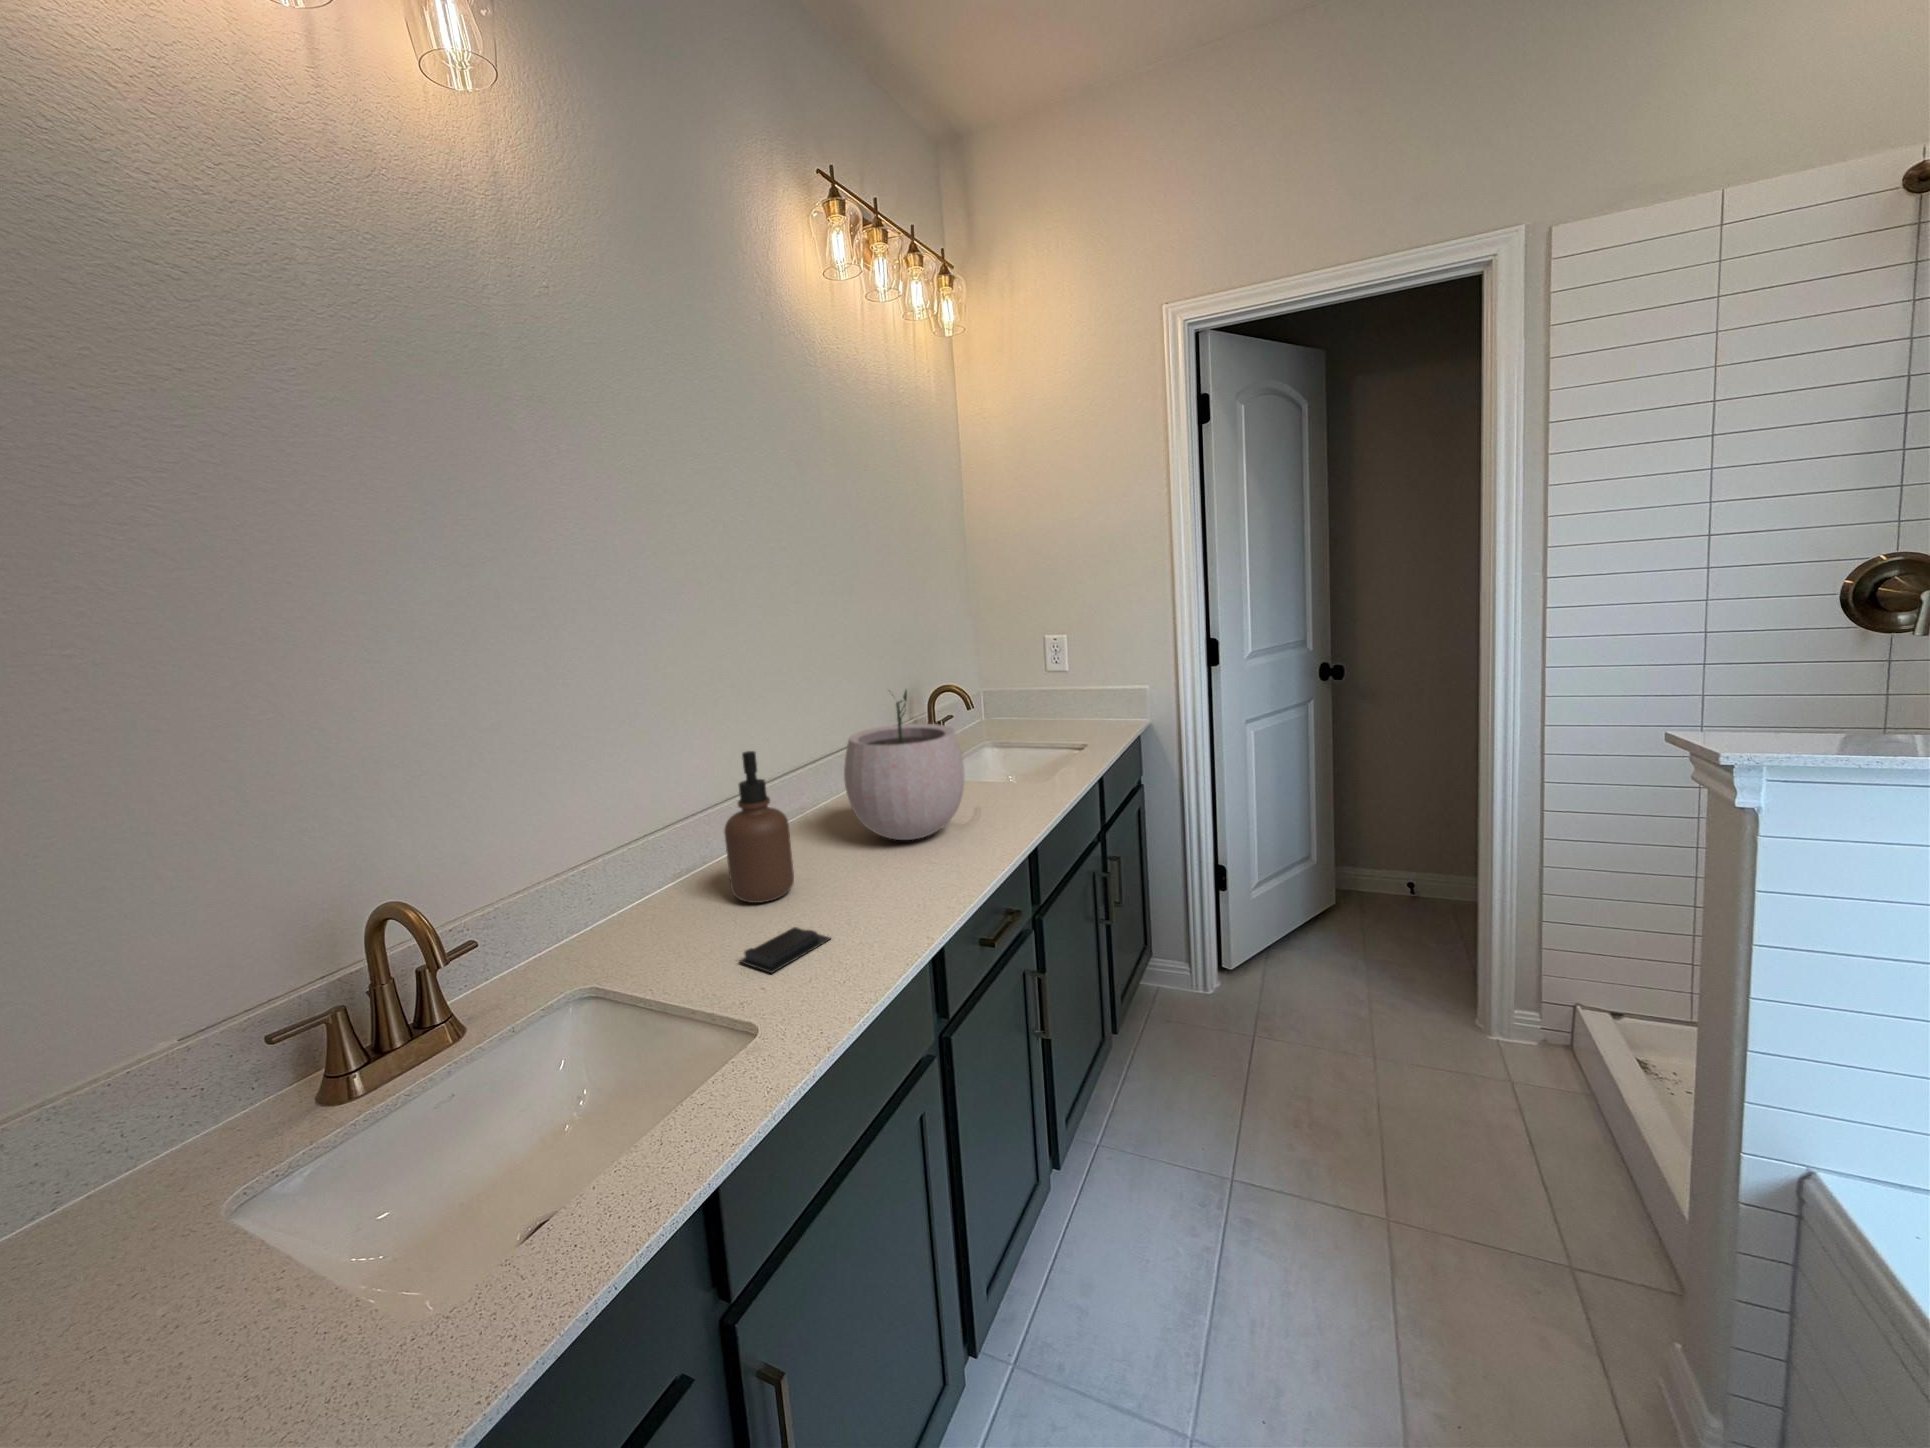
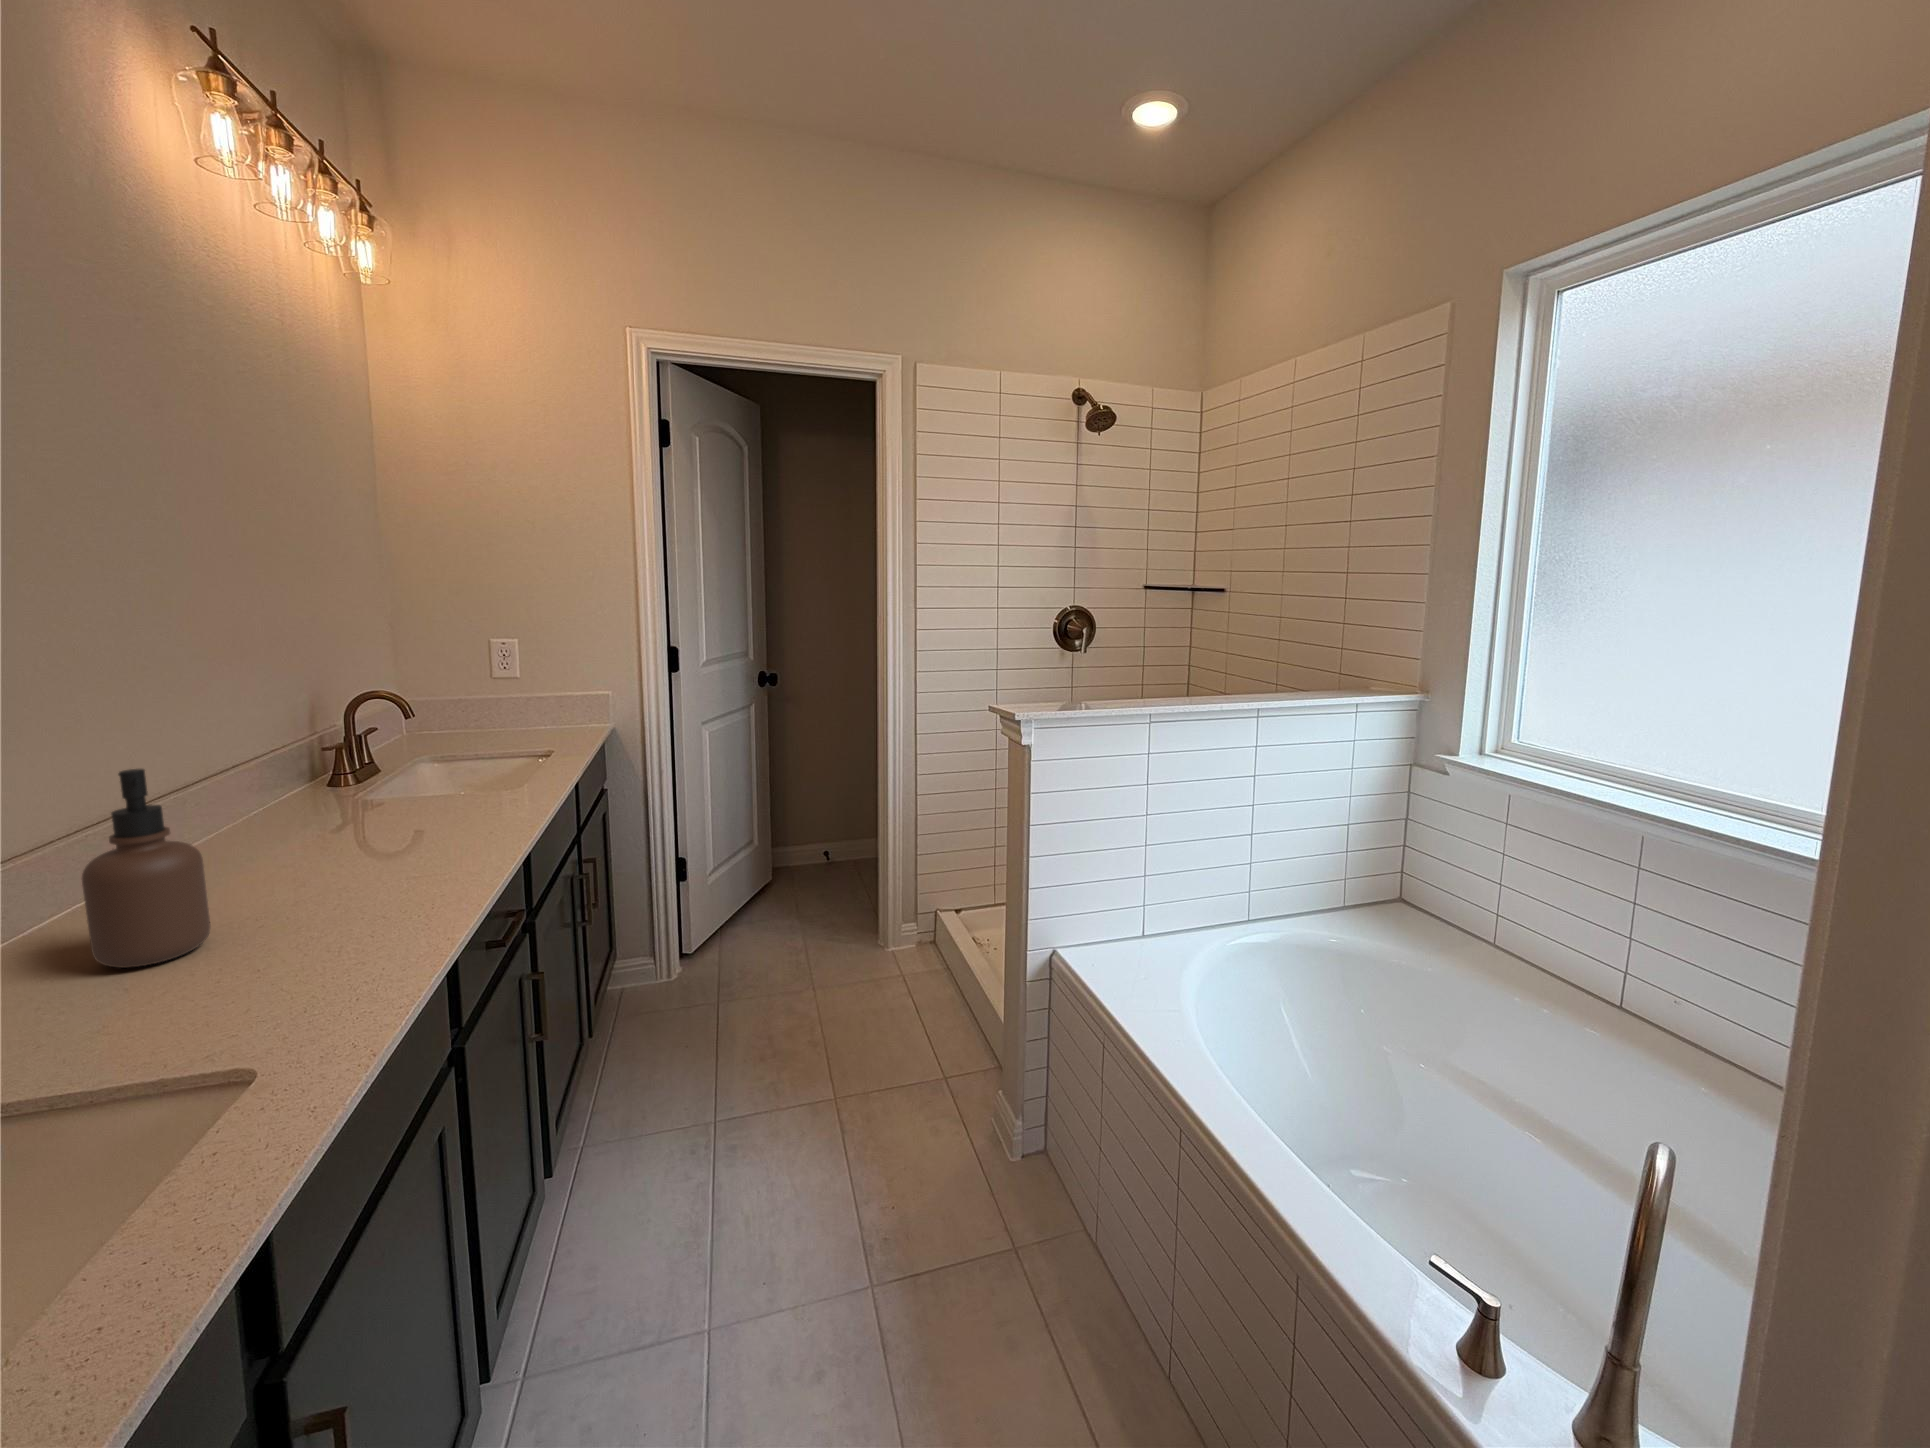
plant pot: present [844,690,965,840] -> none [264,690,442,865]
soap bar: present [740,927,831,973] -> none [168,967,309,1025]

